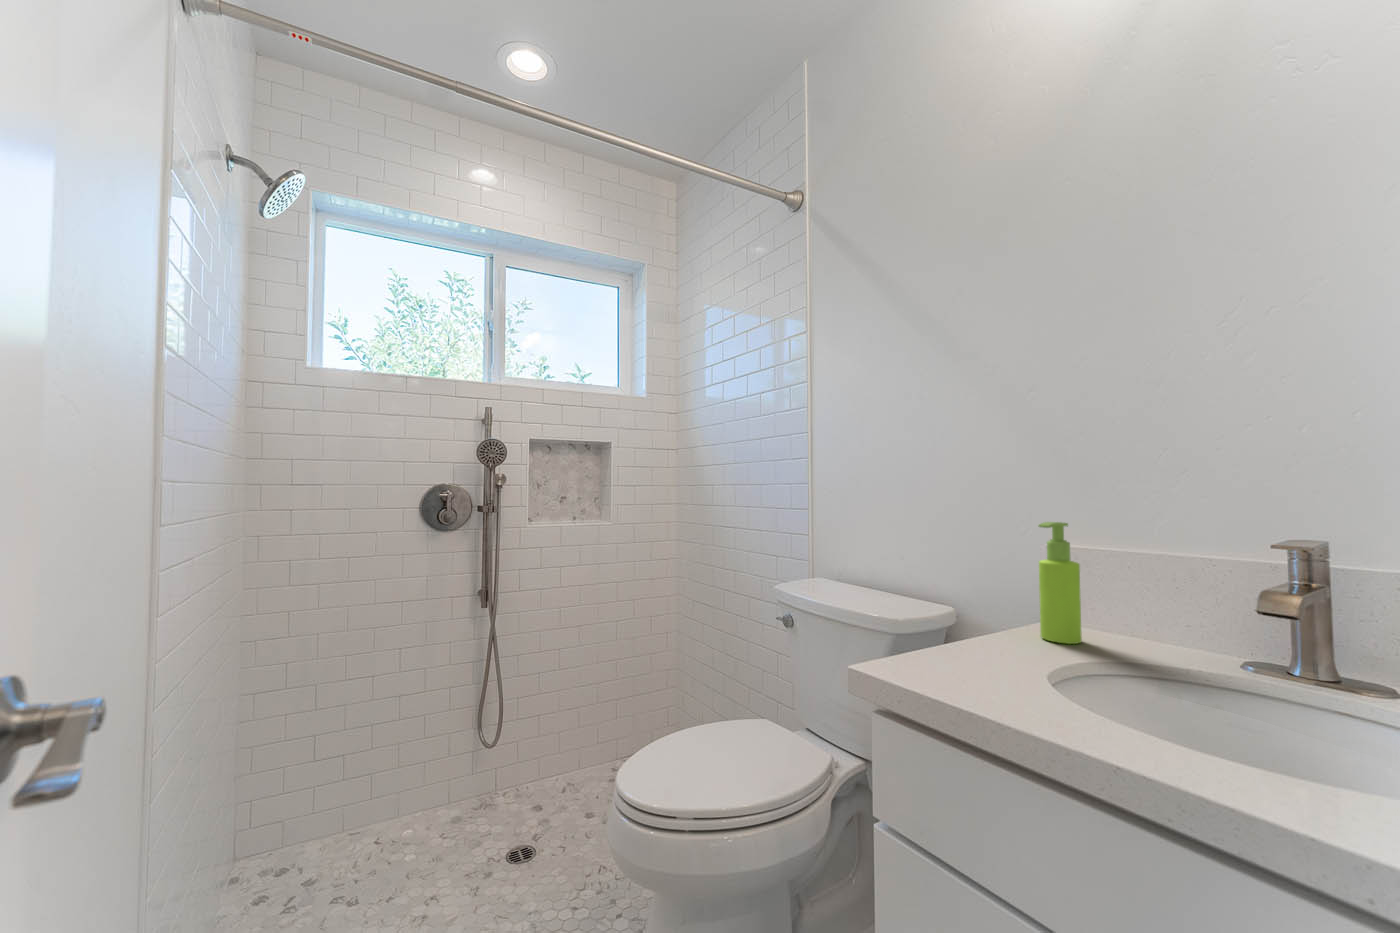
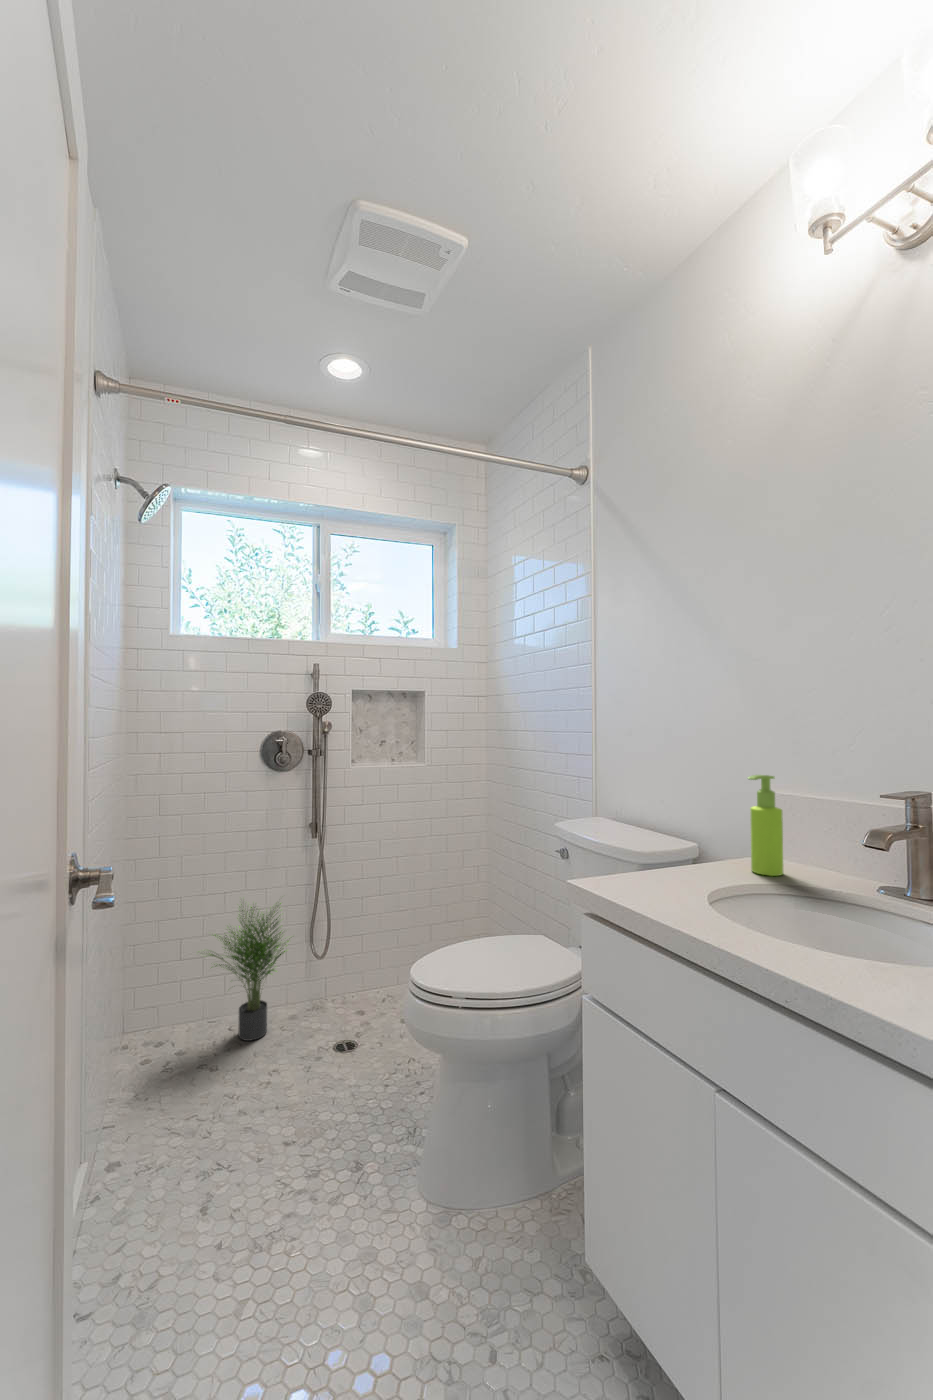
potted plant: none [327,678,464,858] -> present [209,903,289,1041]

